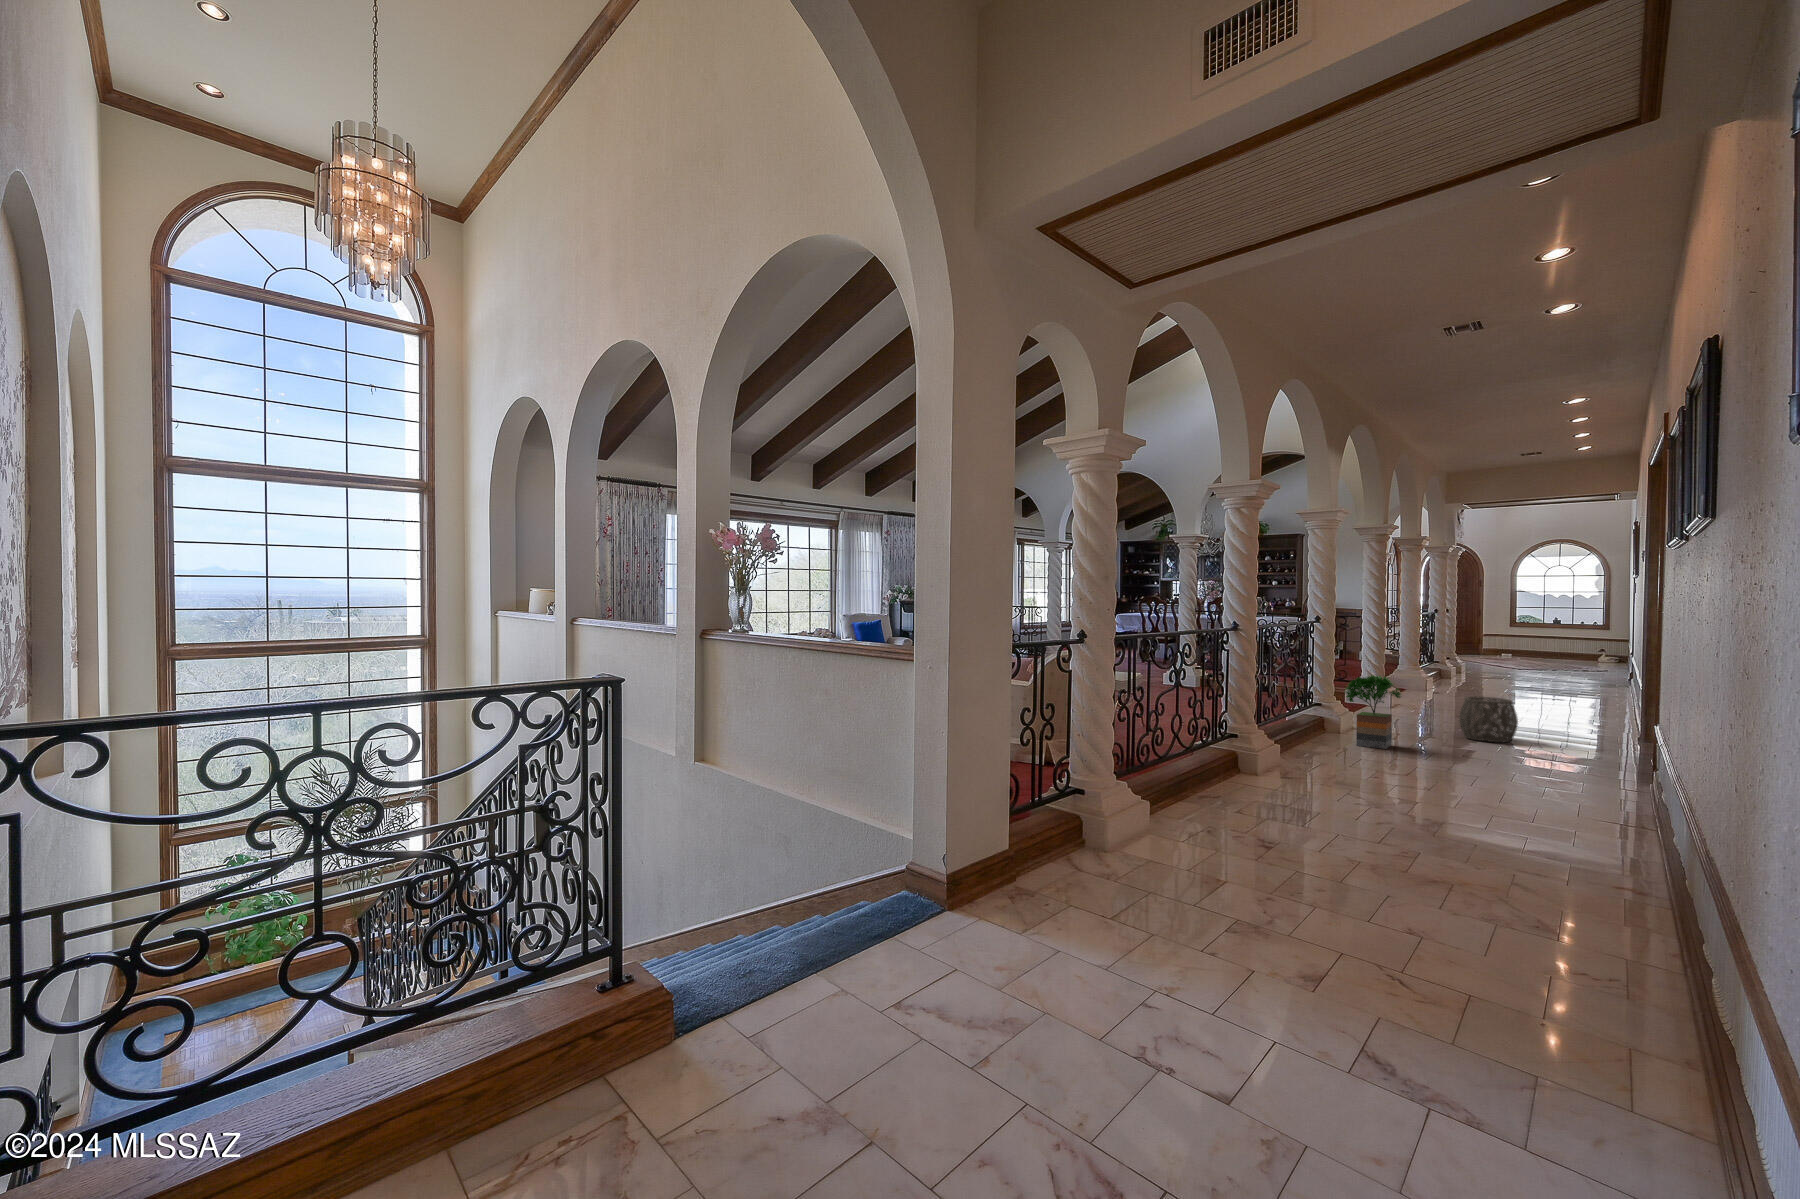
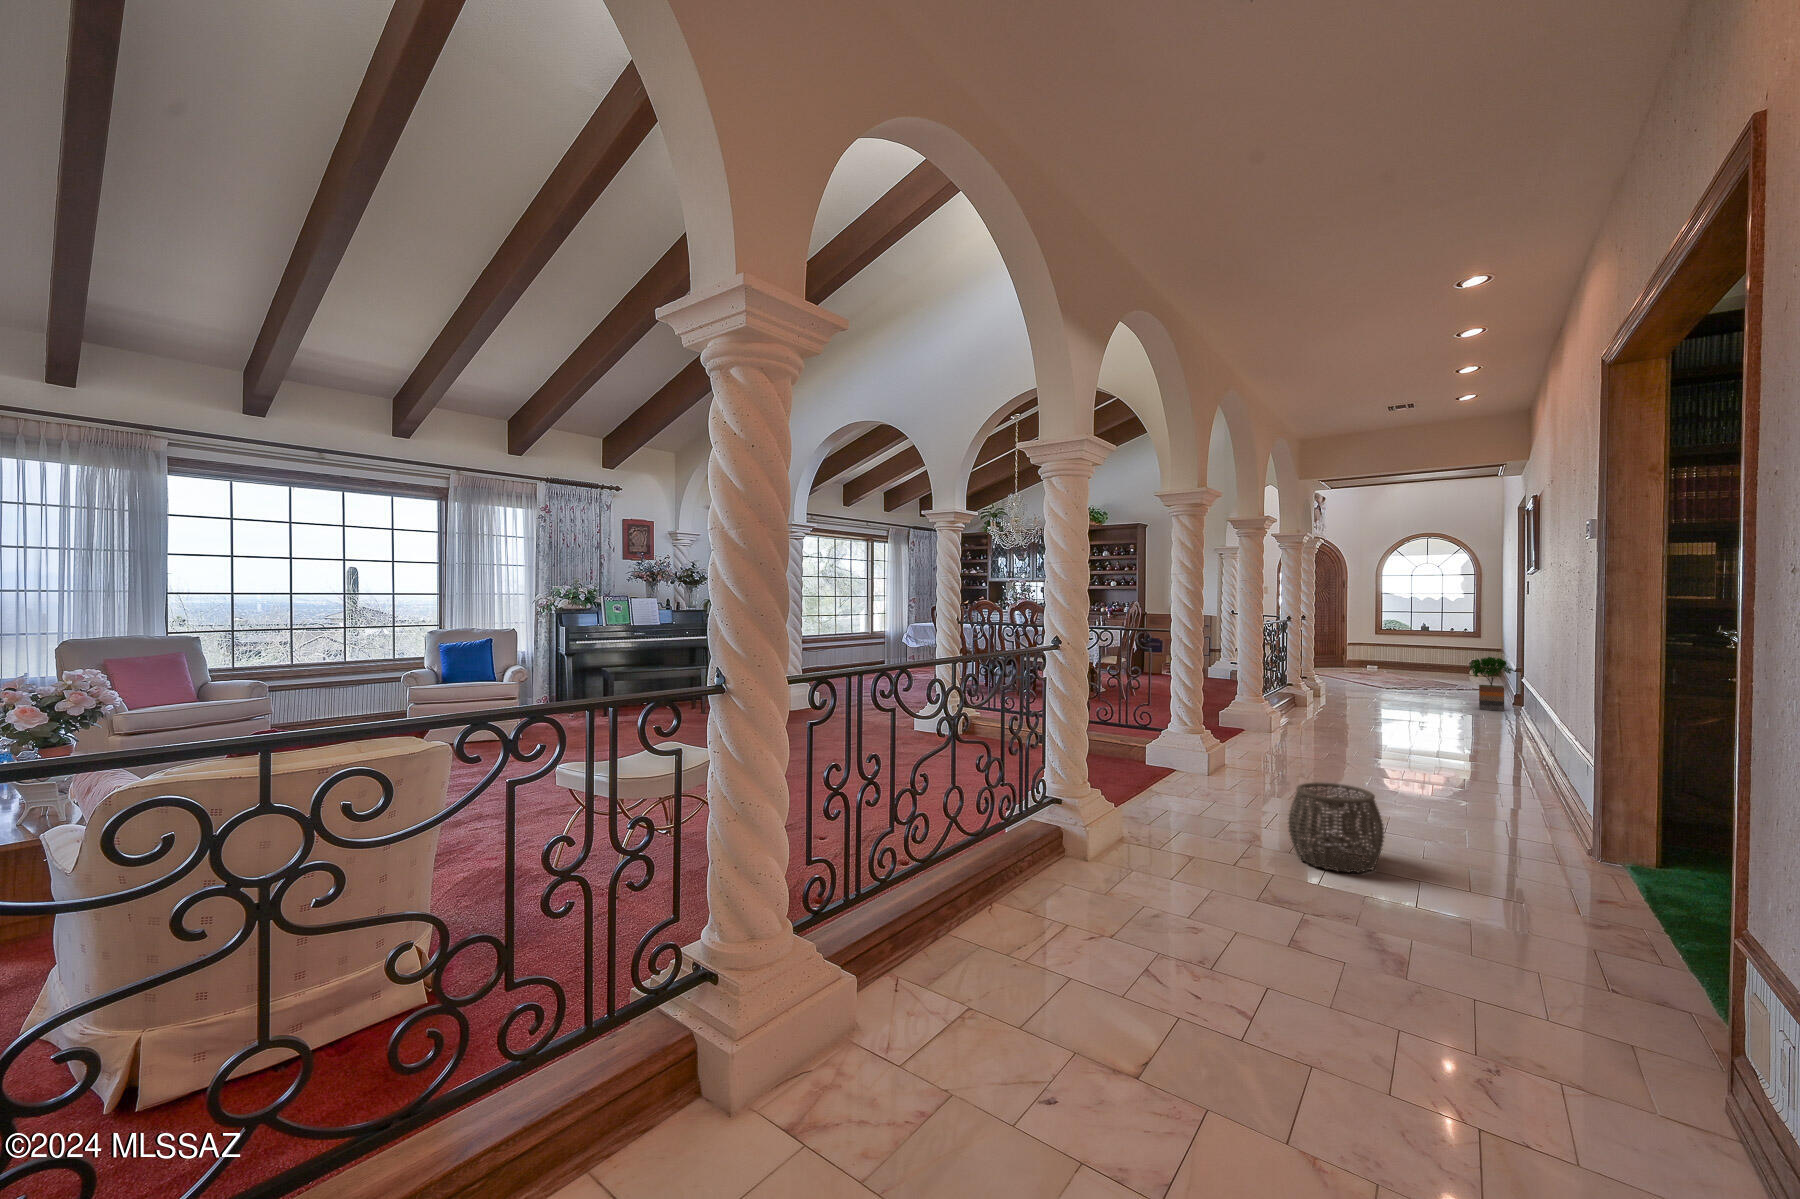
potted tree: present [1345,675,1401,749] -> present [1469,657,1514,711]

